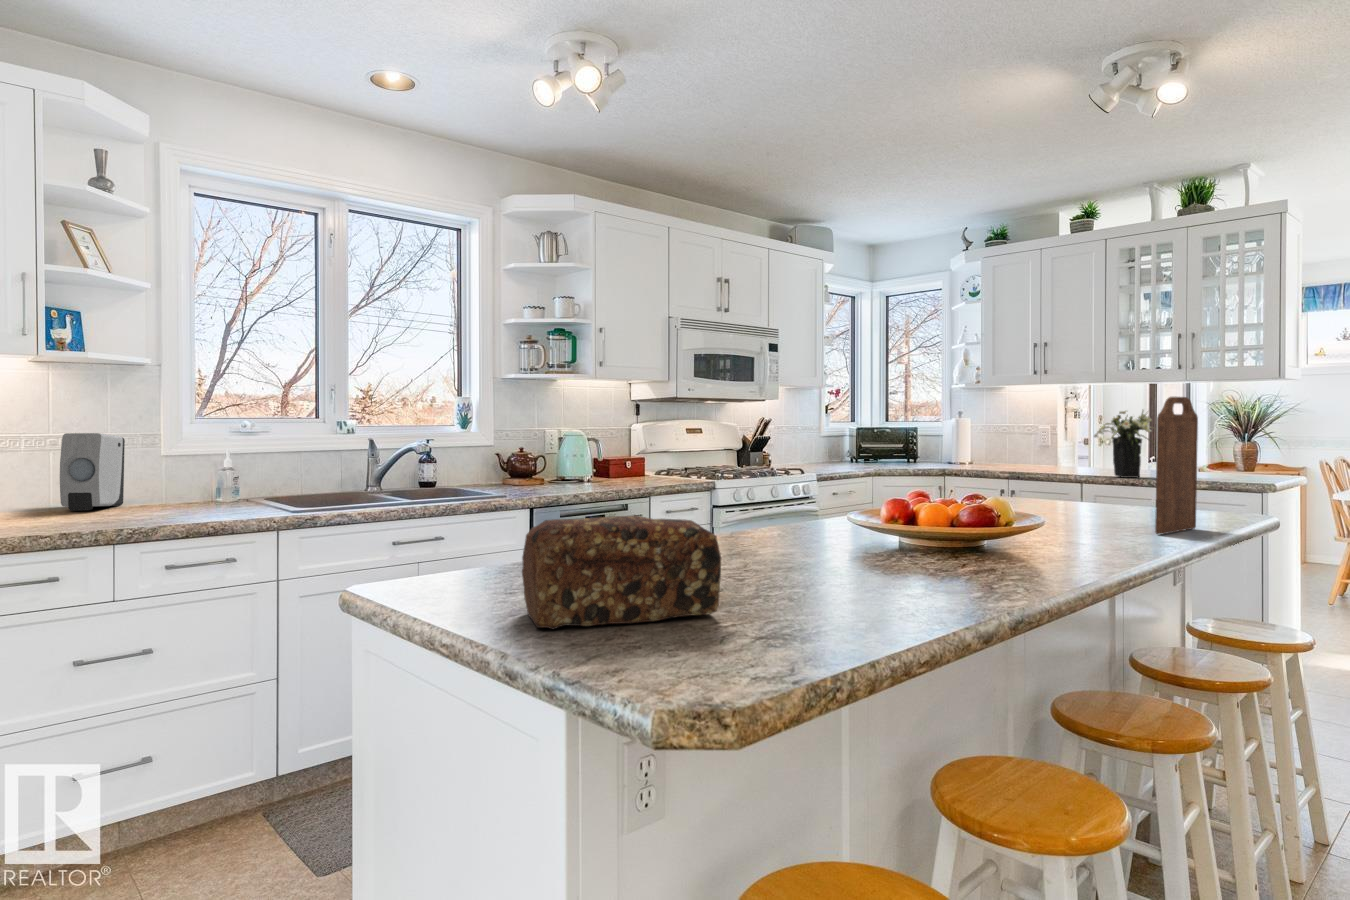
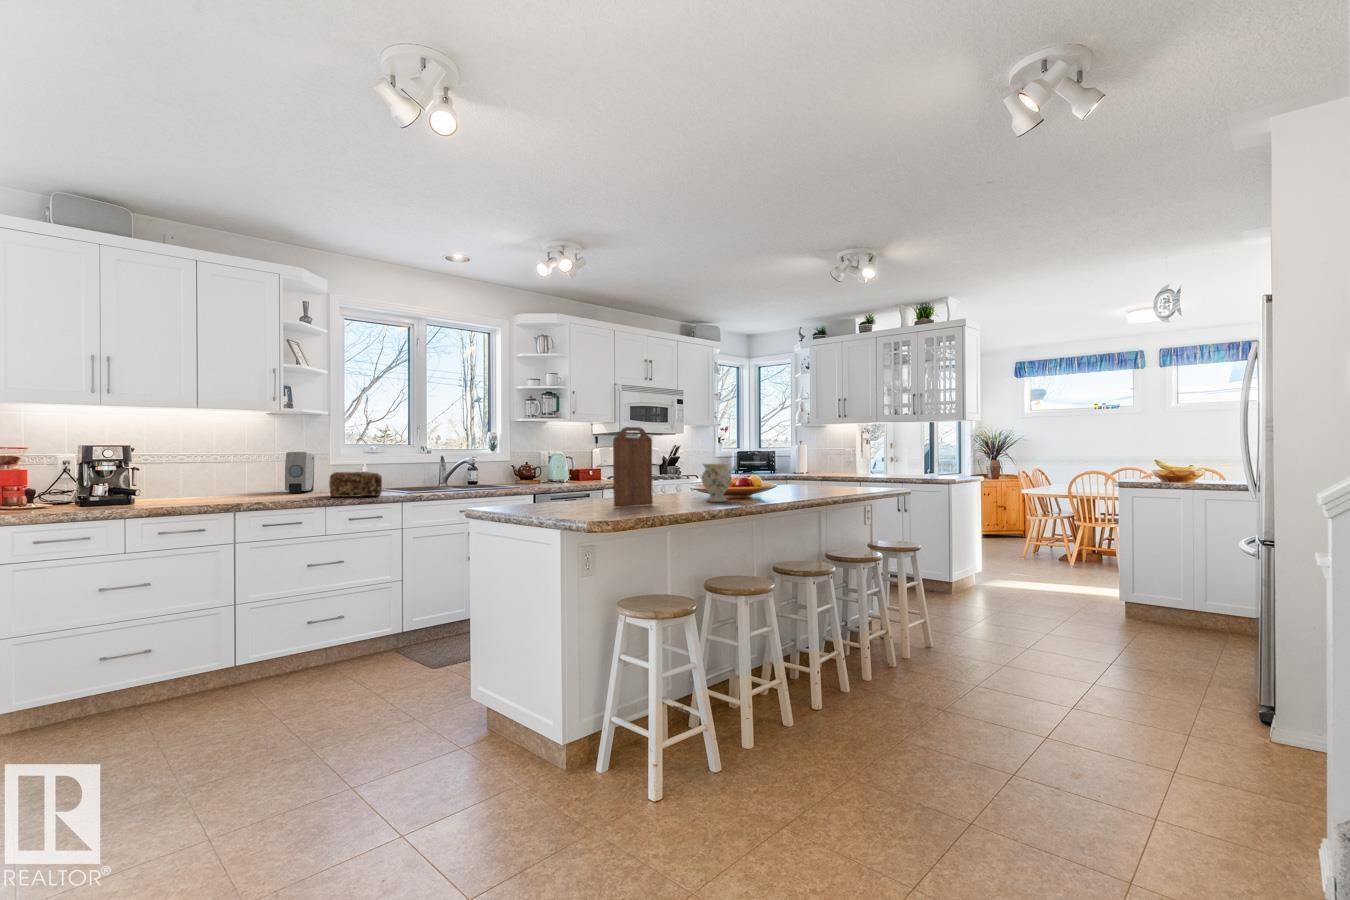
cutting board: present [1155,397,1198,534] -> present [613,427,653,507]
flower arrangement: present [1094,411,1152,478] -> none [863,438,897,478]
vase: none [905,473,980,566] -> present [701,464,731,502]
bread loaf: present [522,515,721,629] -> present [329,472,382,497]

